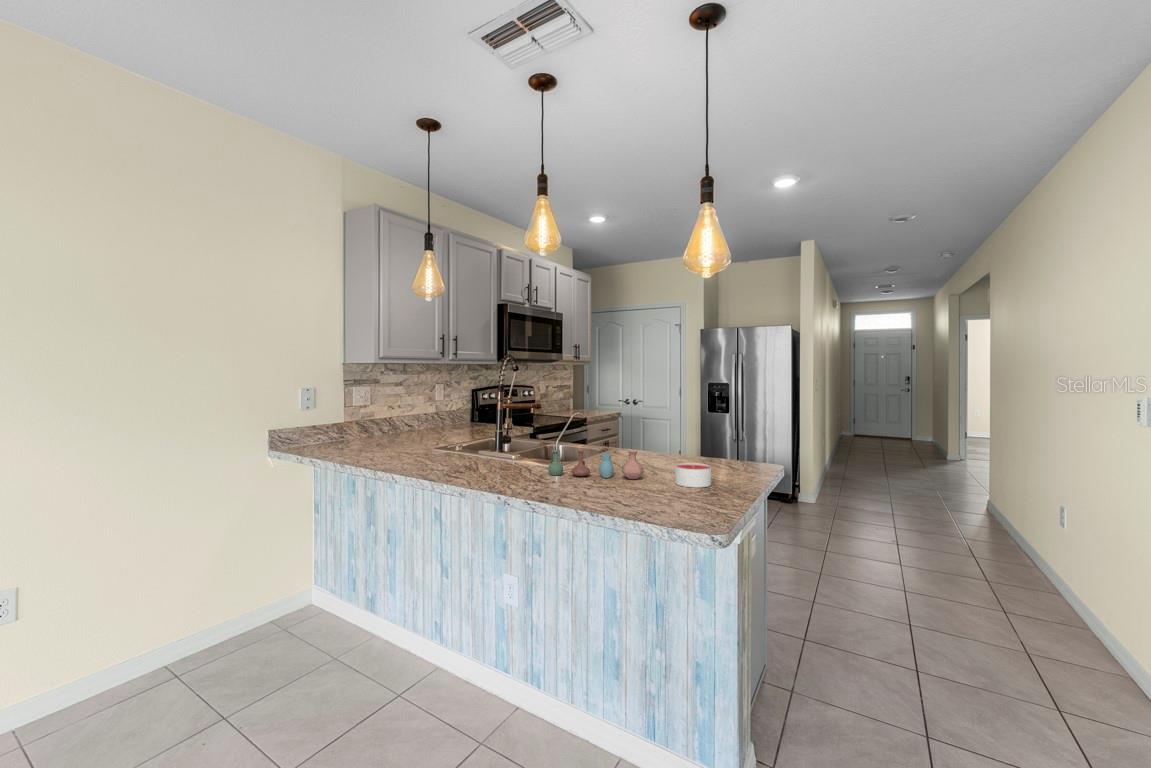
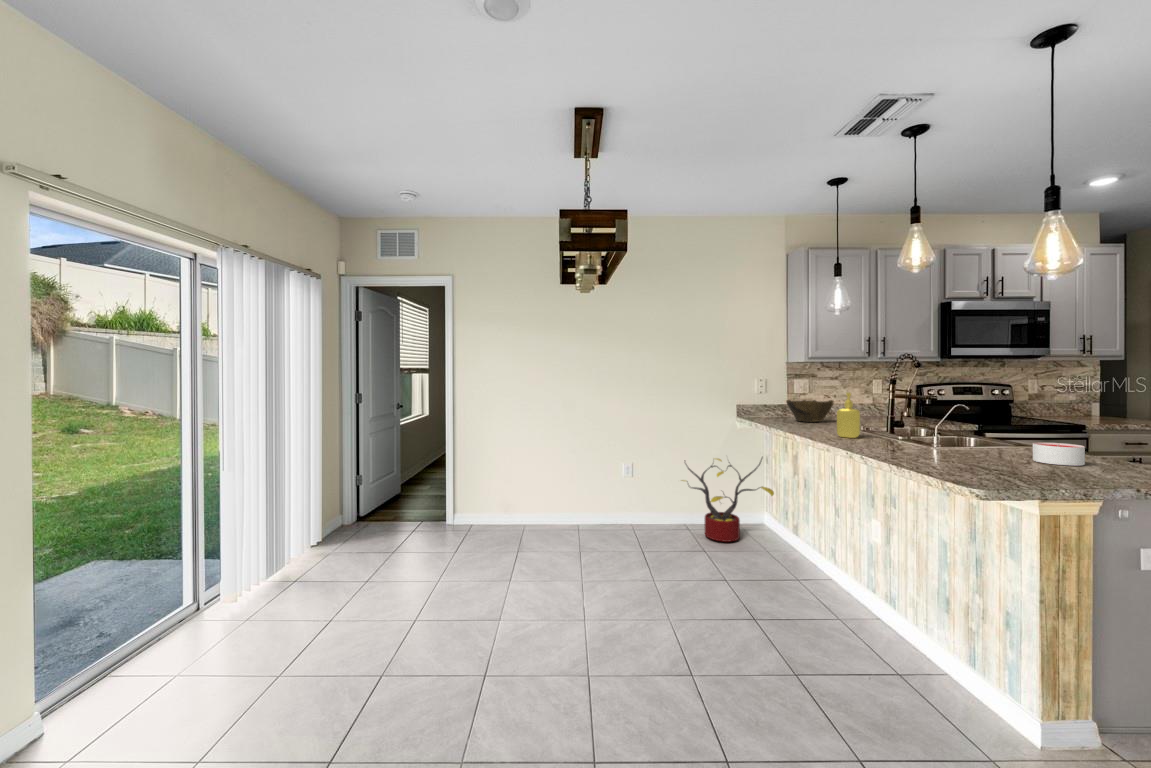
soap dispenser: none [470,415,499,479] -> present [837,392,860,438]
bowl: none [357,417,422,450] -> present [786,400,834,422]
vase: present [548,450,644,479] -> none [906,423,1003,453]
decorative plant: none [151,508,342,676] -> present [682,457,774,542]

